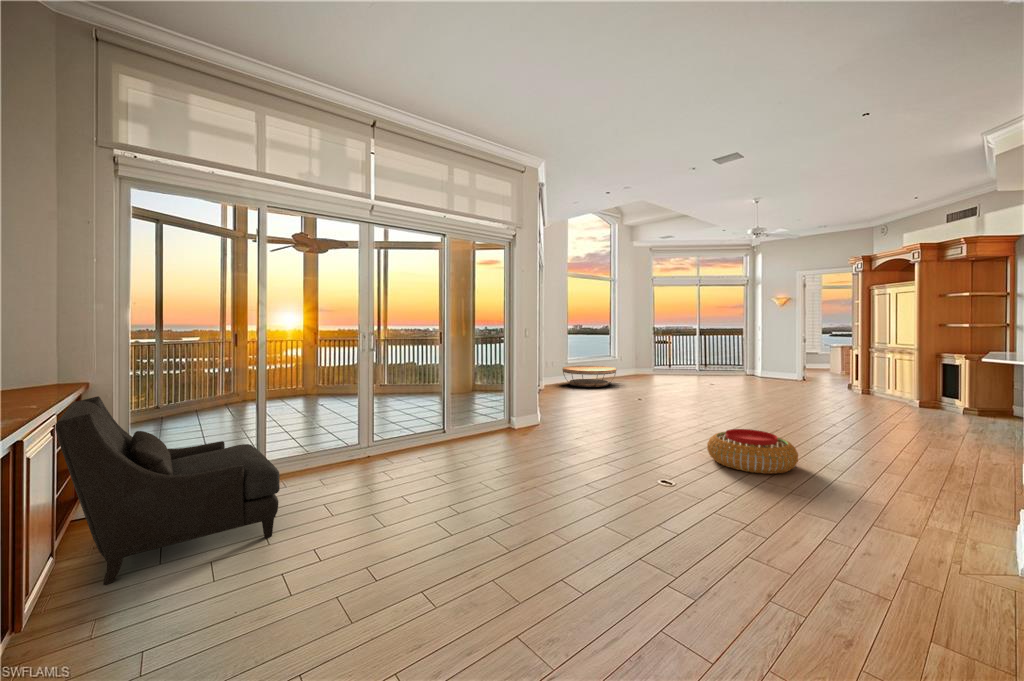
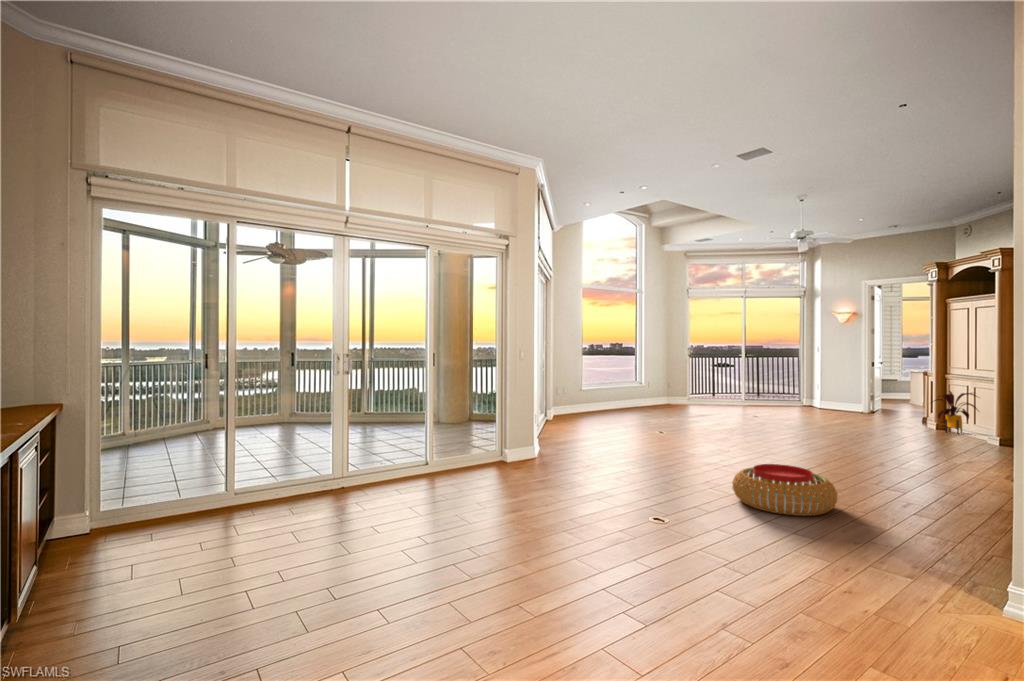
house plant: none [853,364,896,400] -> present [935,391,977,434]
coffee table: present [562,366,616,387] -> none [582,393,645,418]
armchair: present [55,396,280,585] -> none [12,418,240,616]

